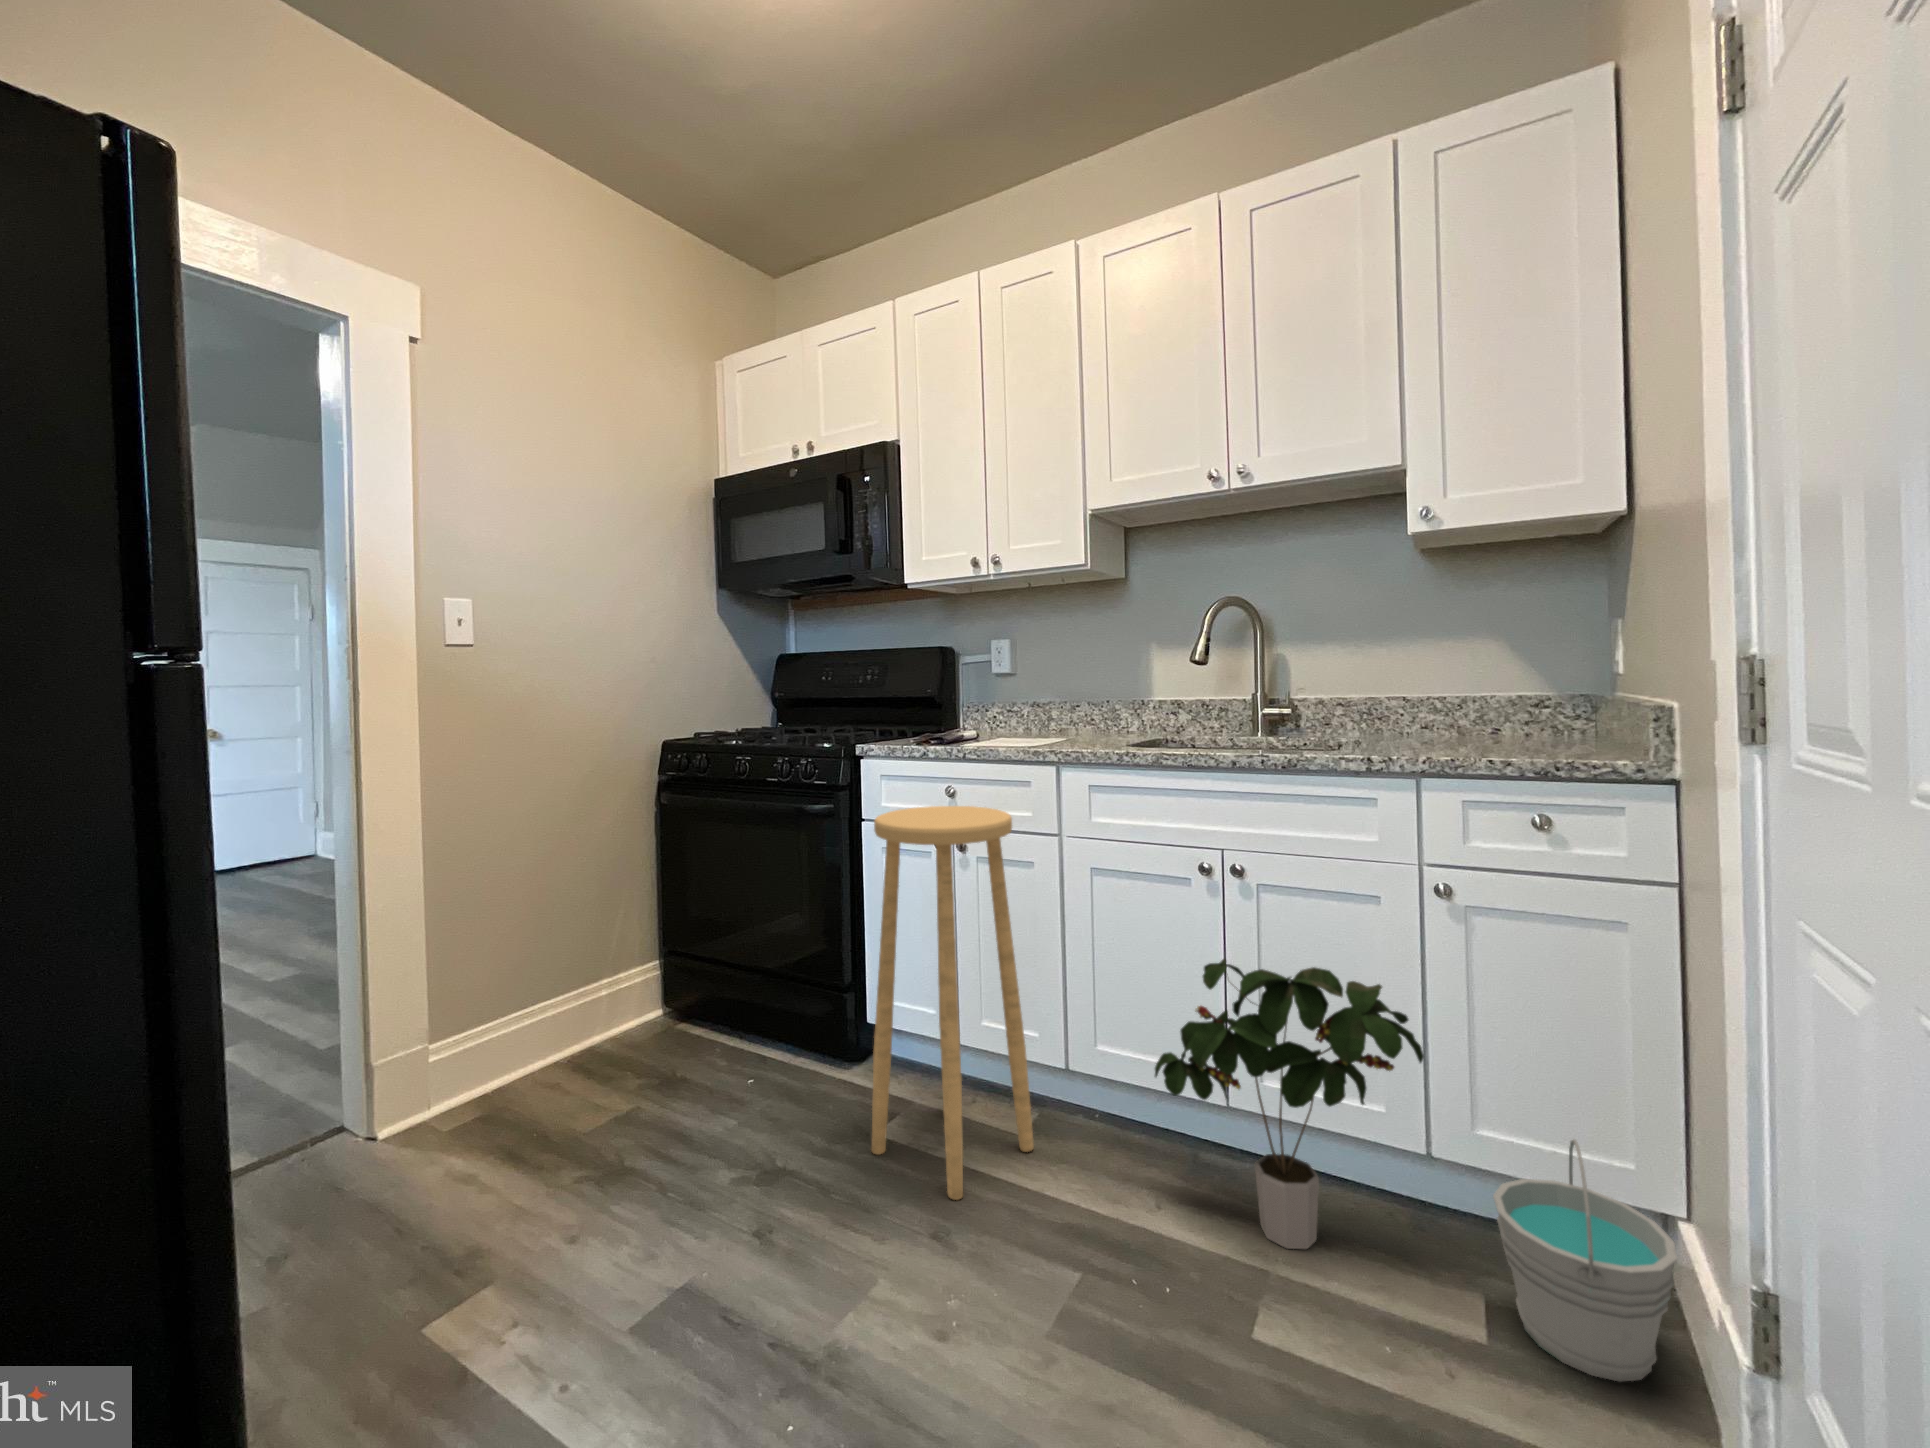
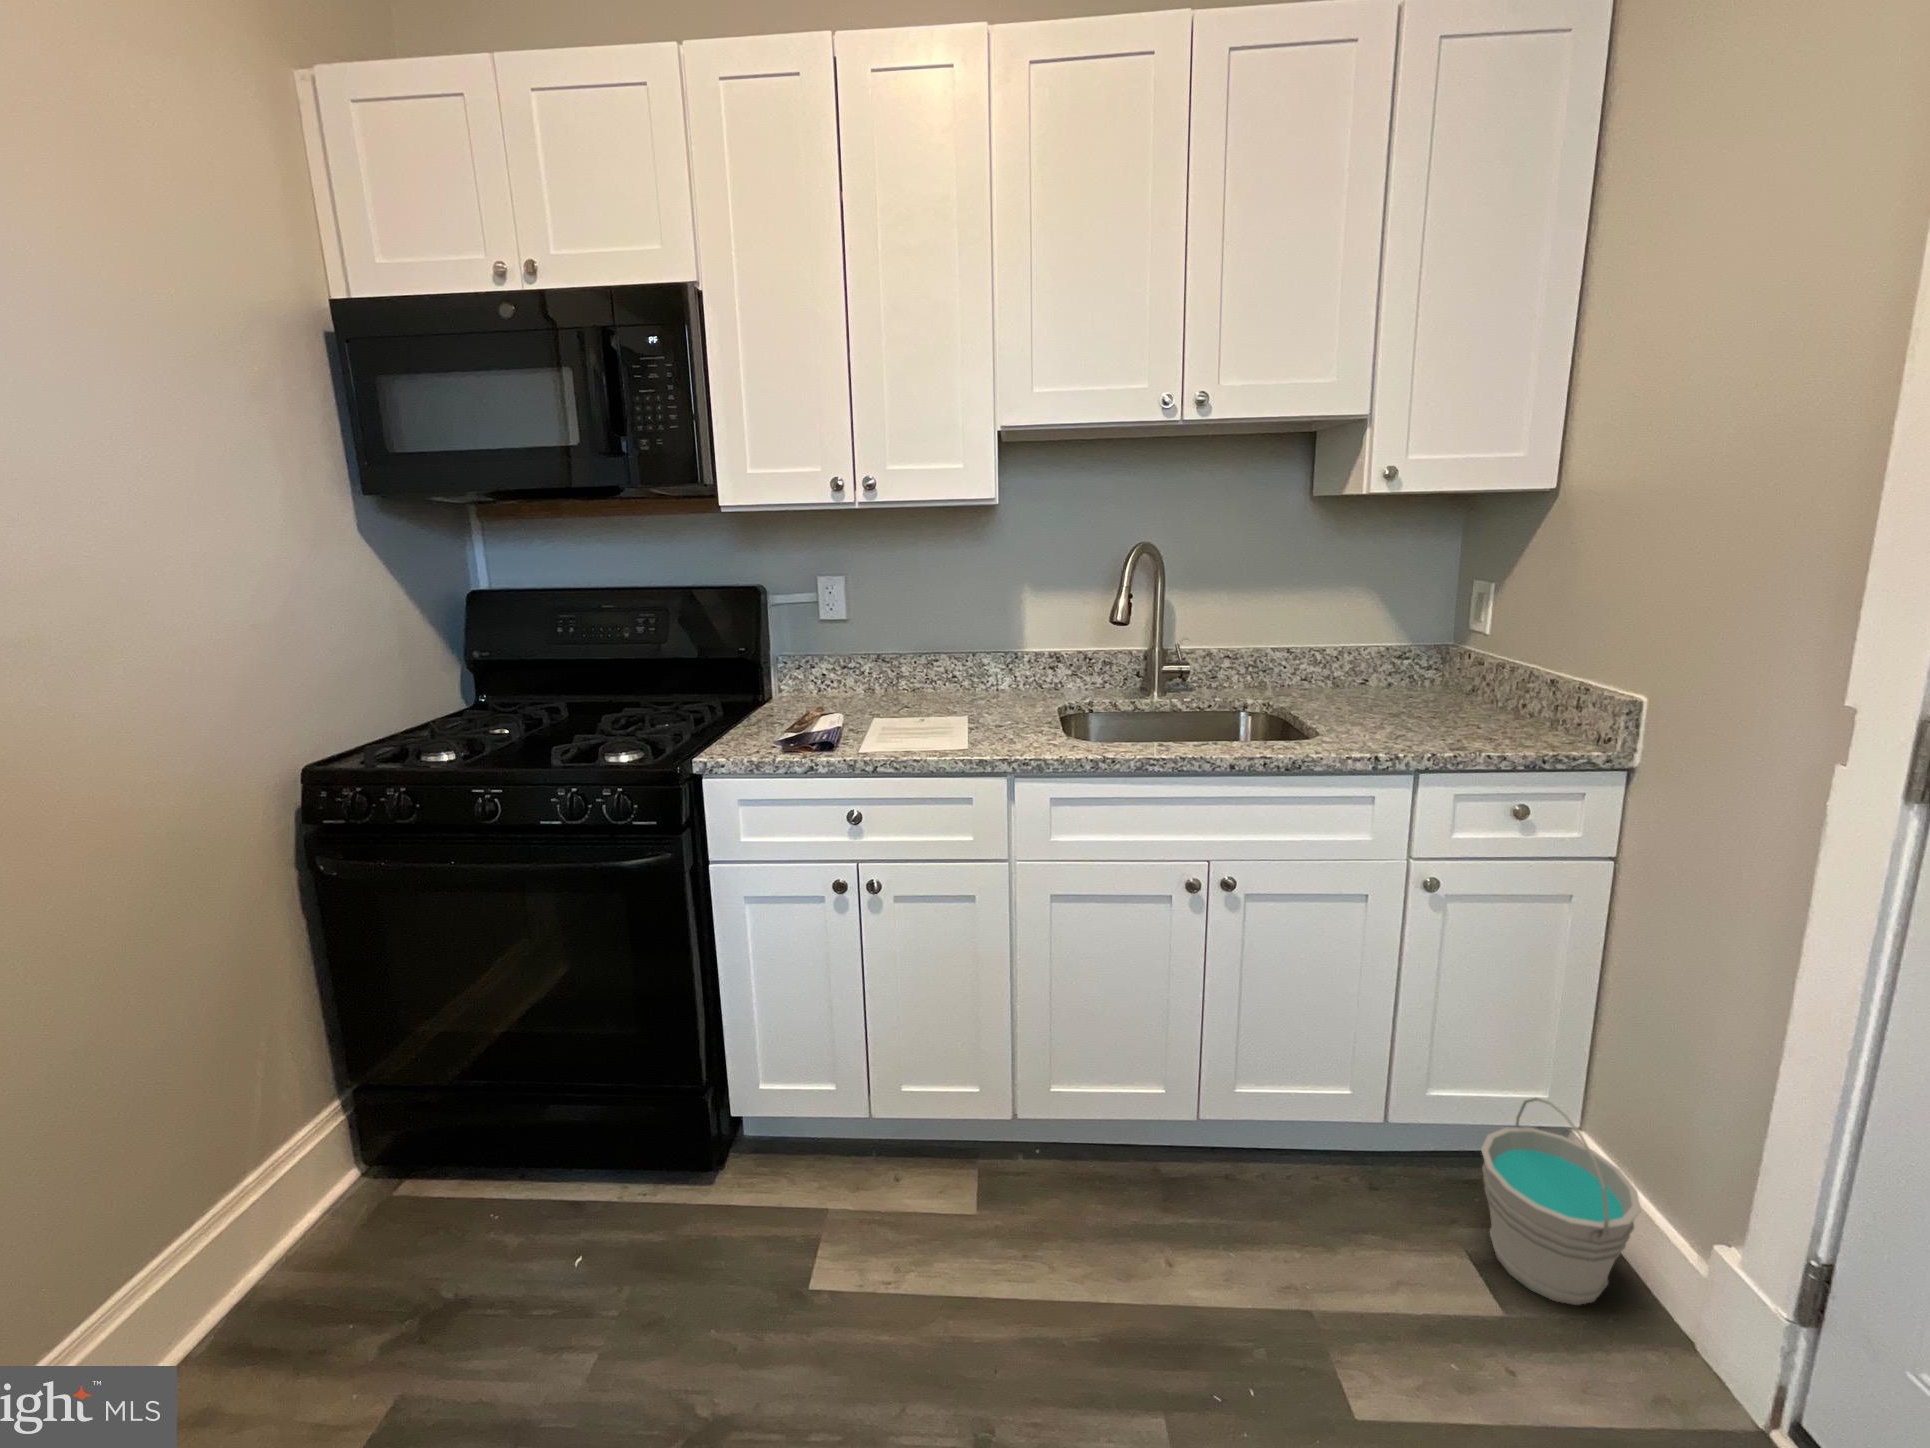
stool: present [871,806,1034,1200] -> none [807,845,1006,1360]
potted plant: present [1155,959,1424,1249] -> none [1161,984,1431,1265]

